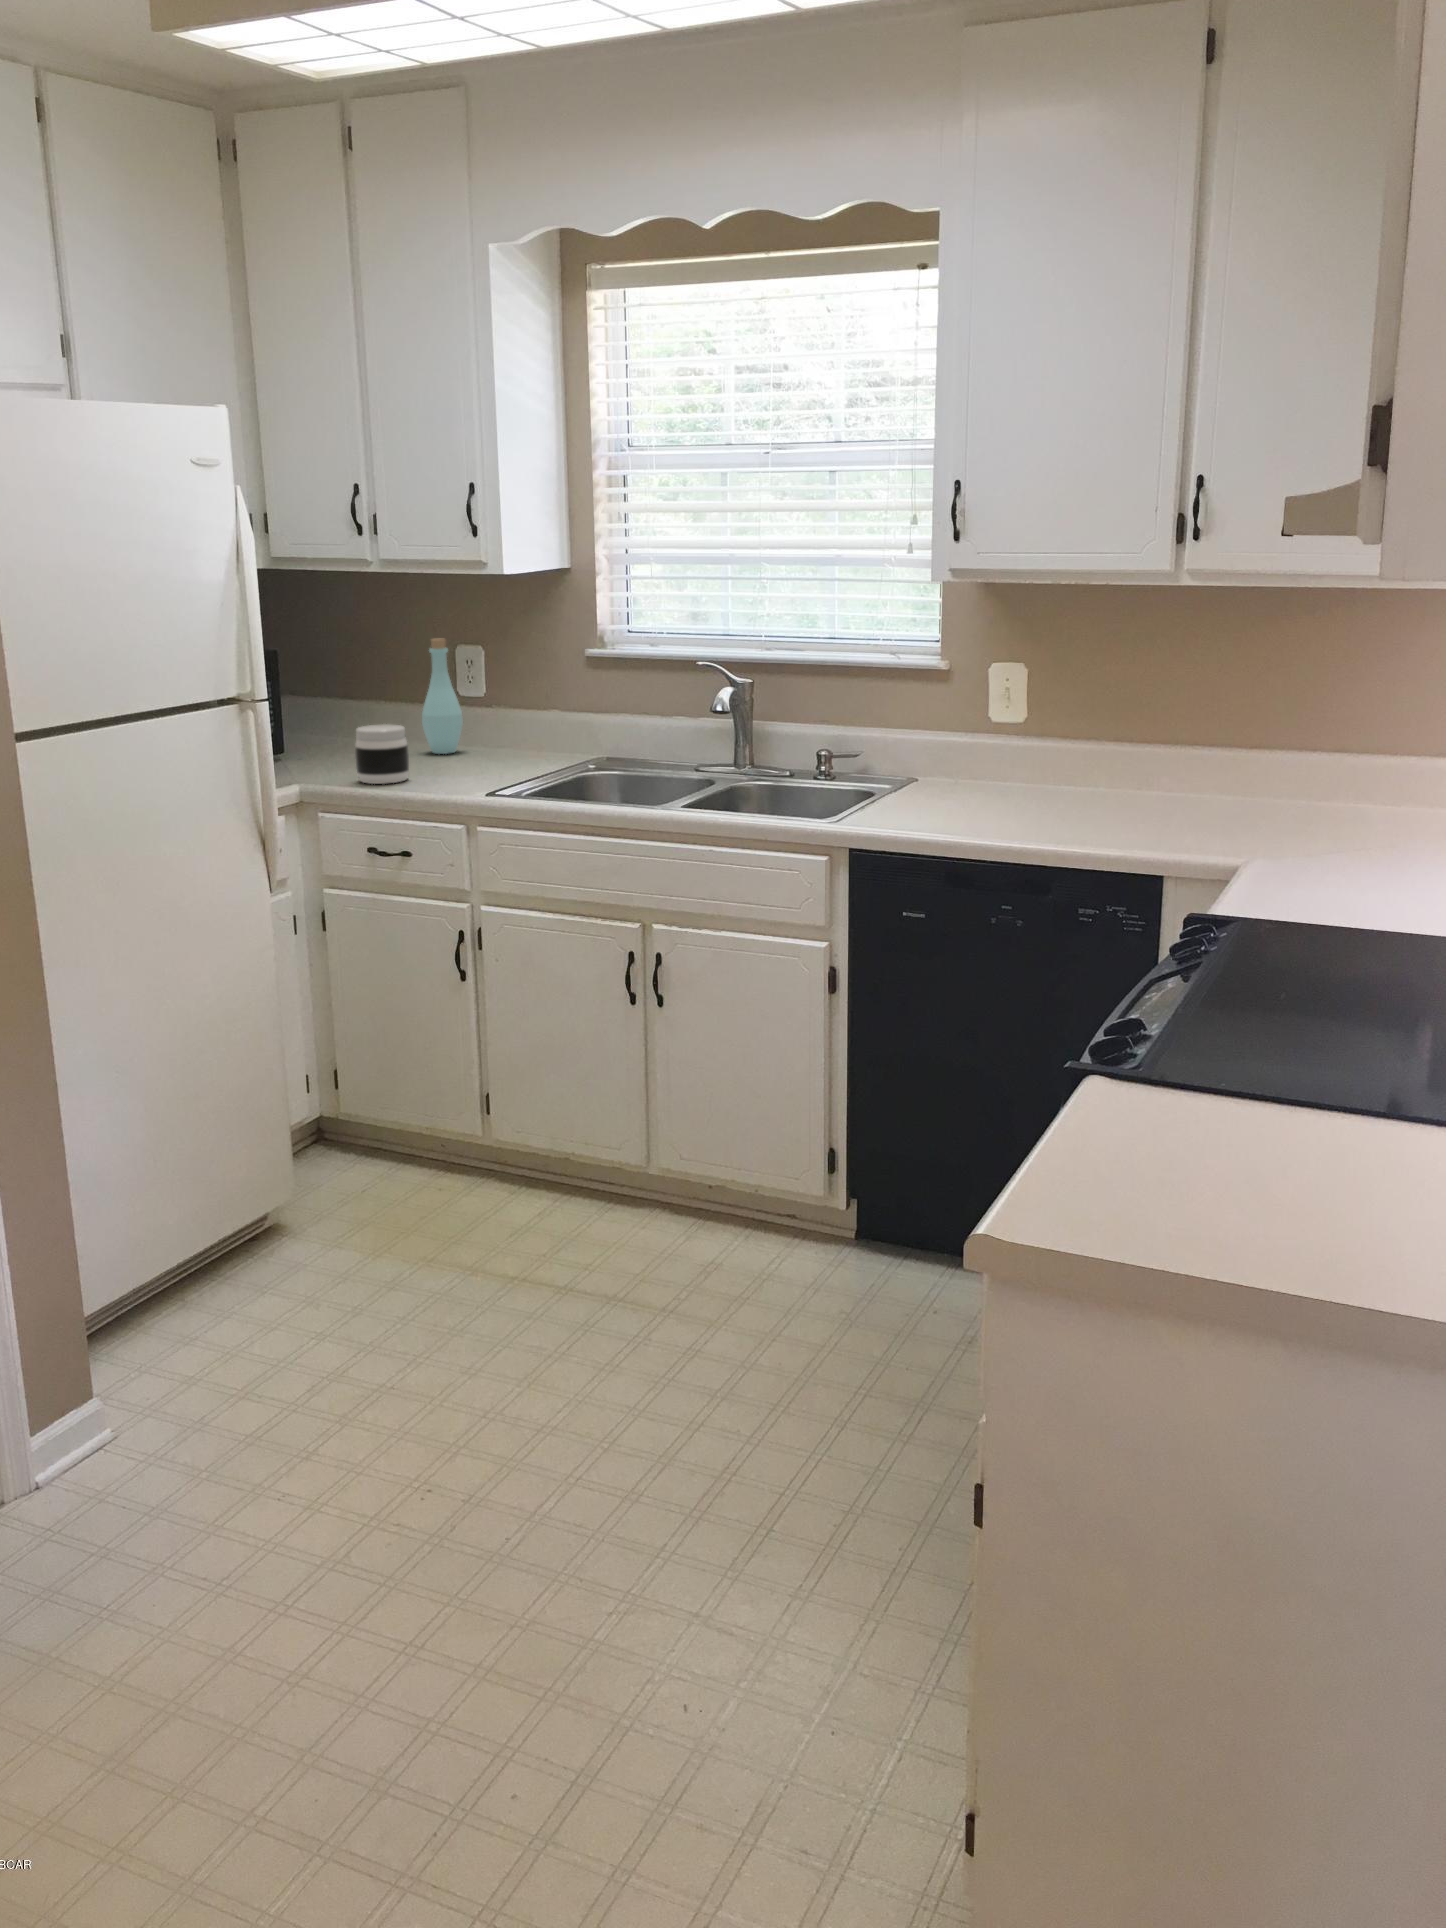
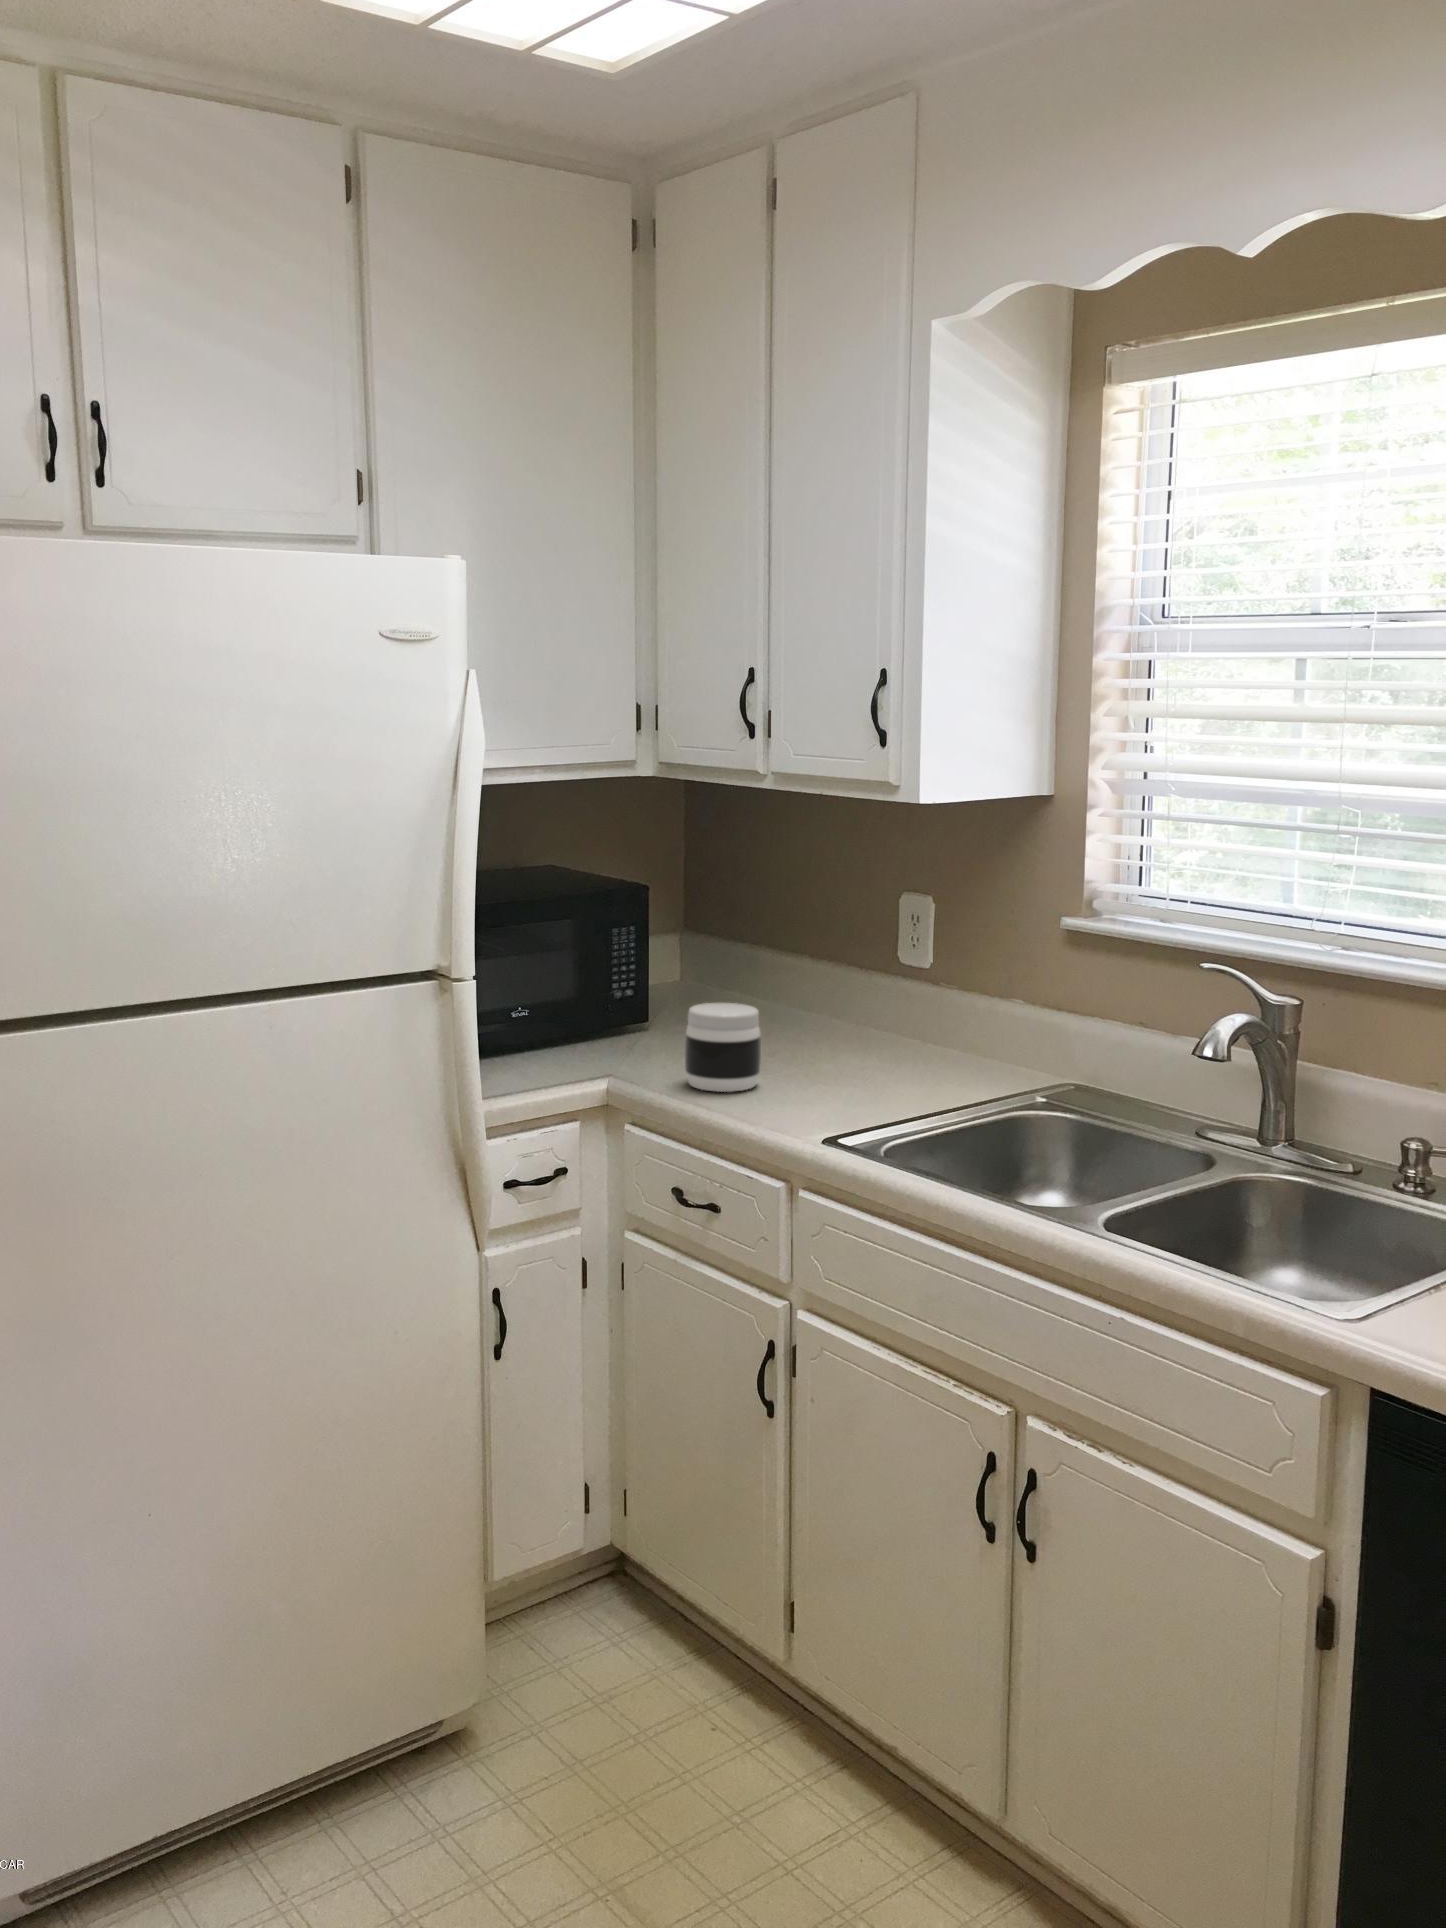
bottle: present [422,638,463,754] -> none [833,883,892,1046]

